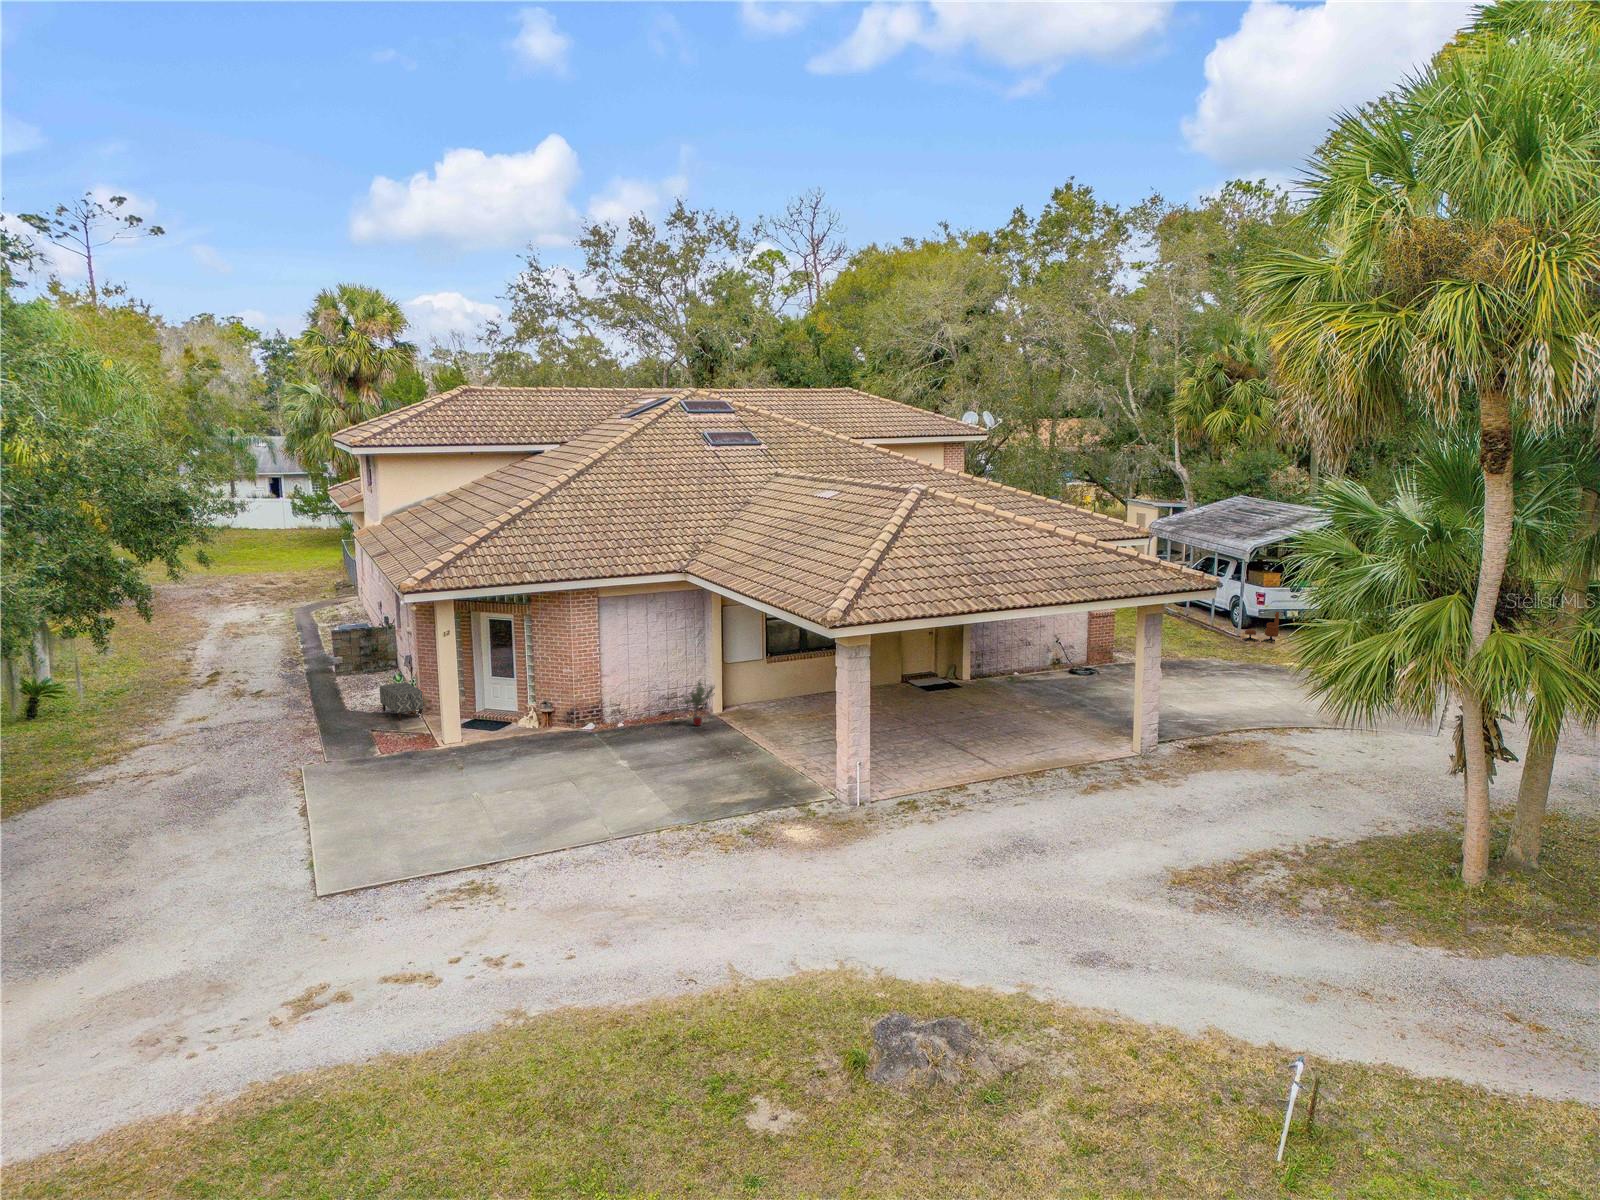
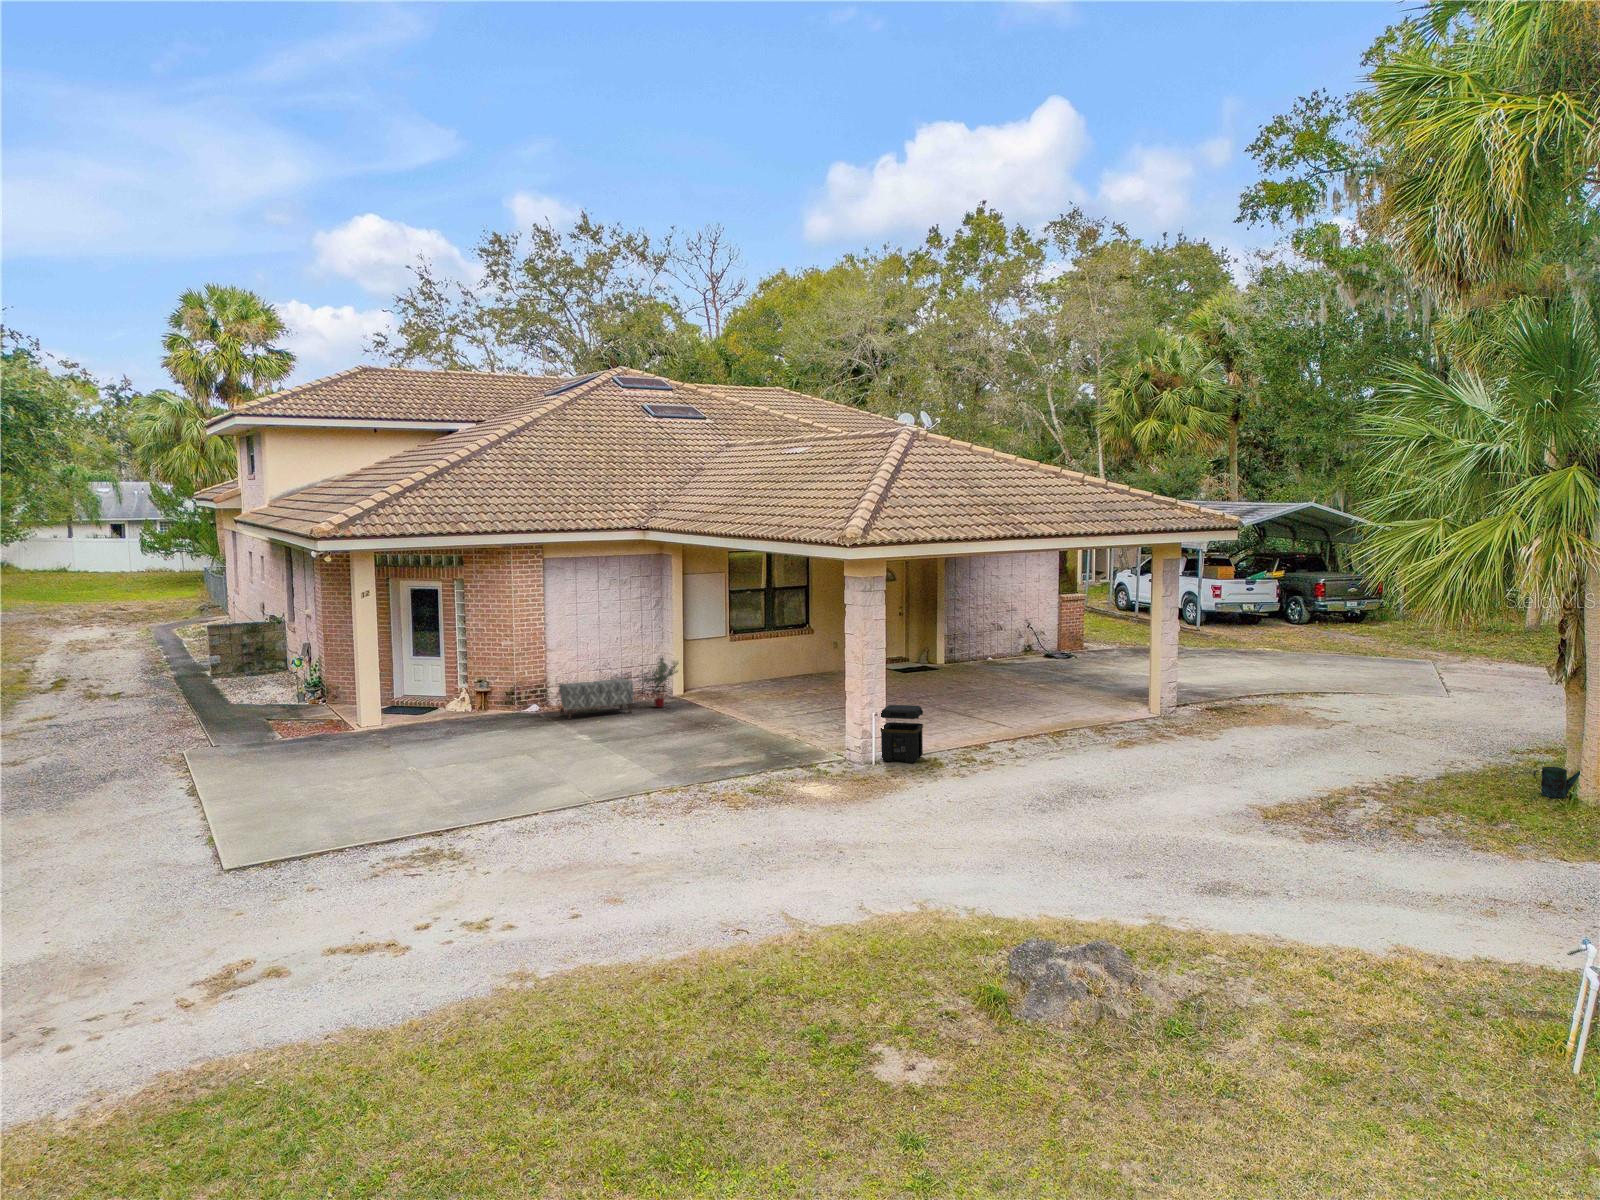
lounge chair: present [1244,612,1279,643] -> none [1194,603,1234,635]
bench: present [380,682,423,720] -> present [559,678,634,720]
toolbox: none [859,756,898,809] -> present [880,705,923,763]
watering can: none [1416,858,1465,888] -> present [1534,767,1580,798]

